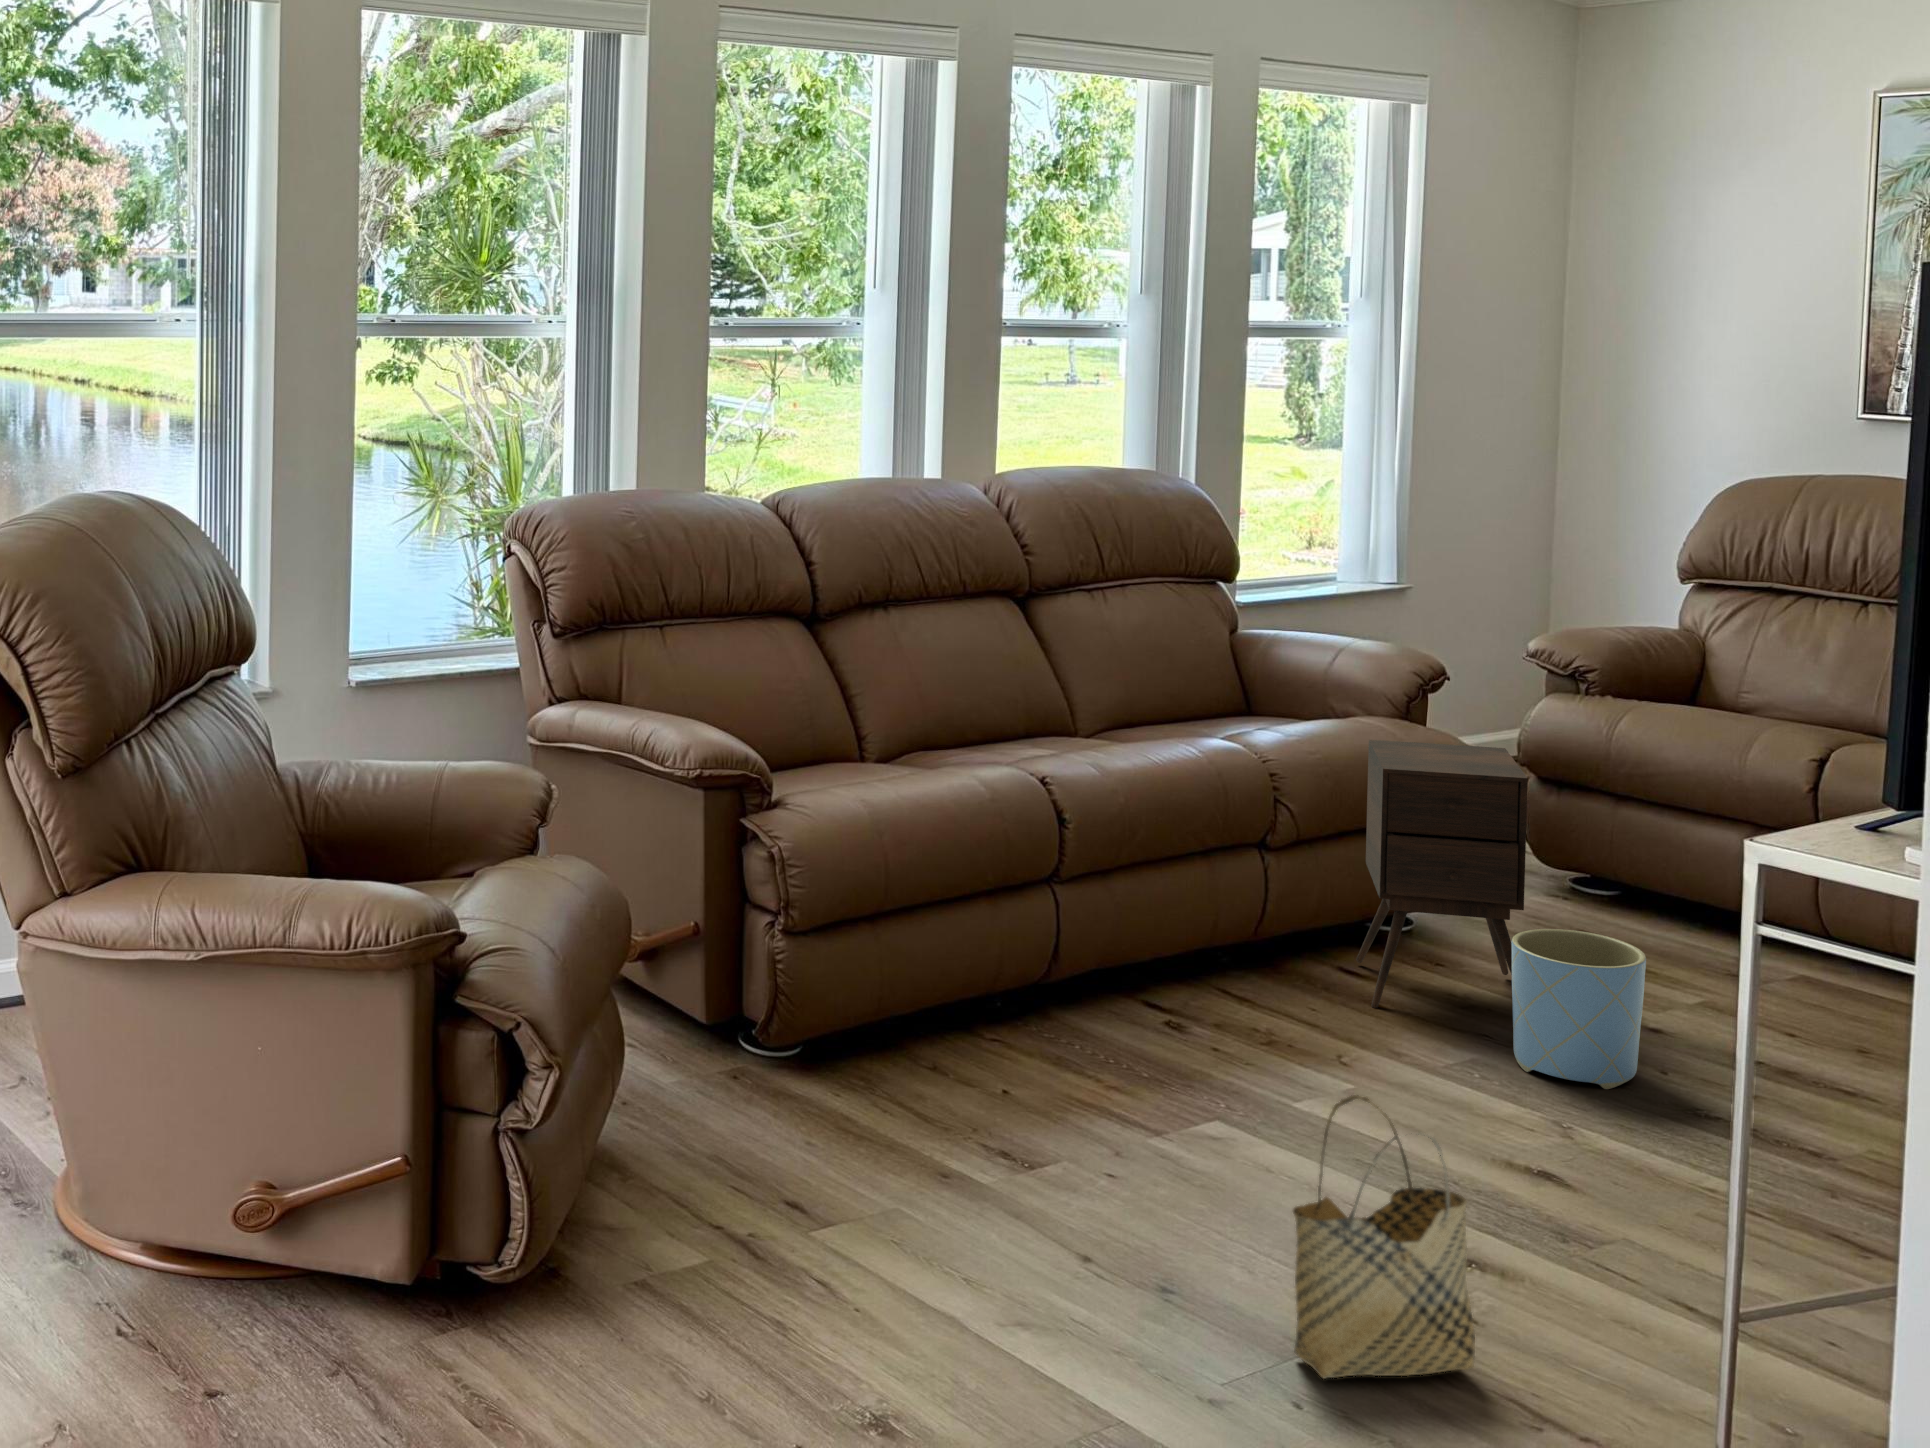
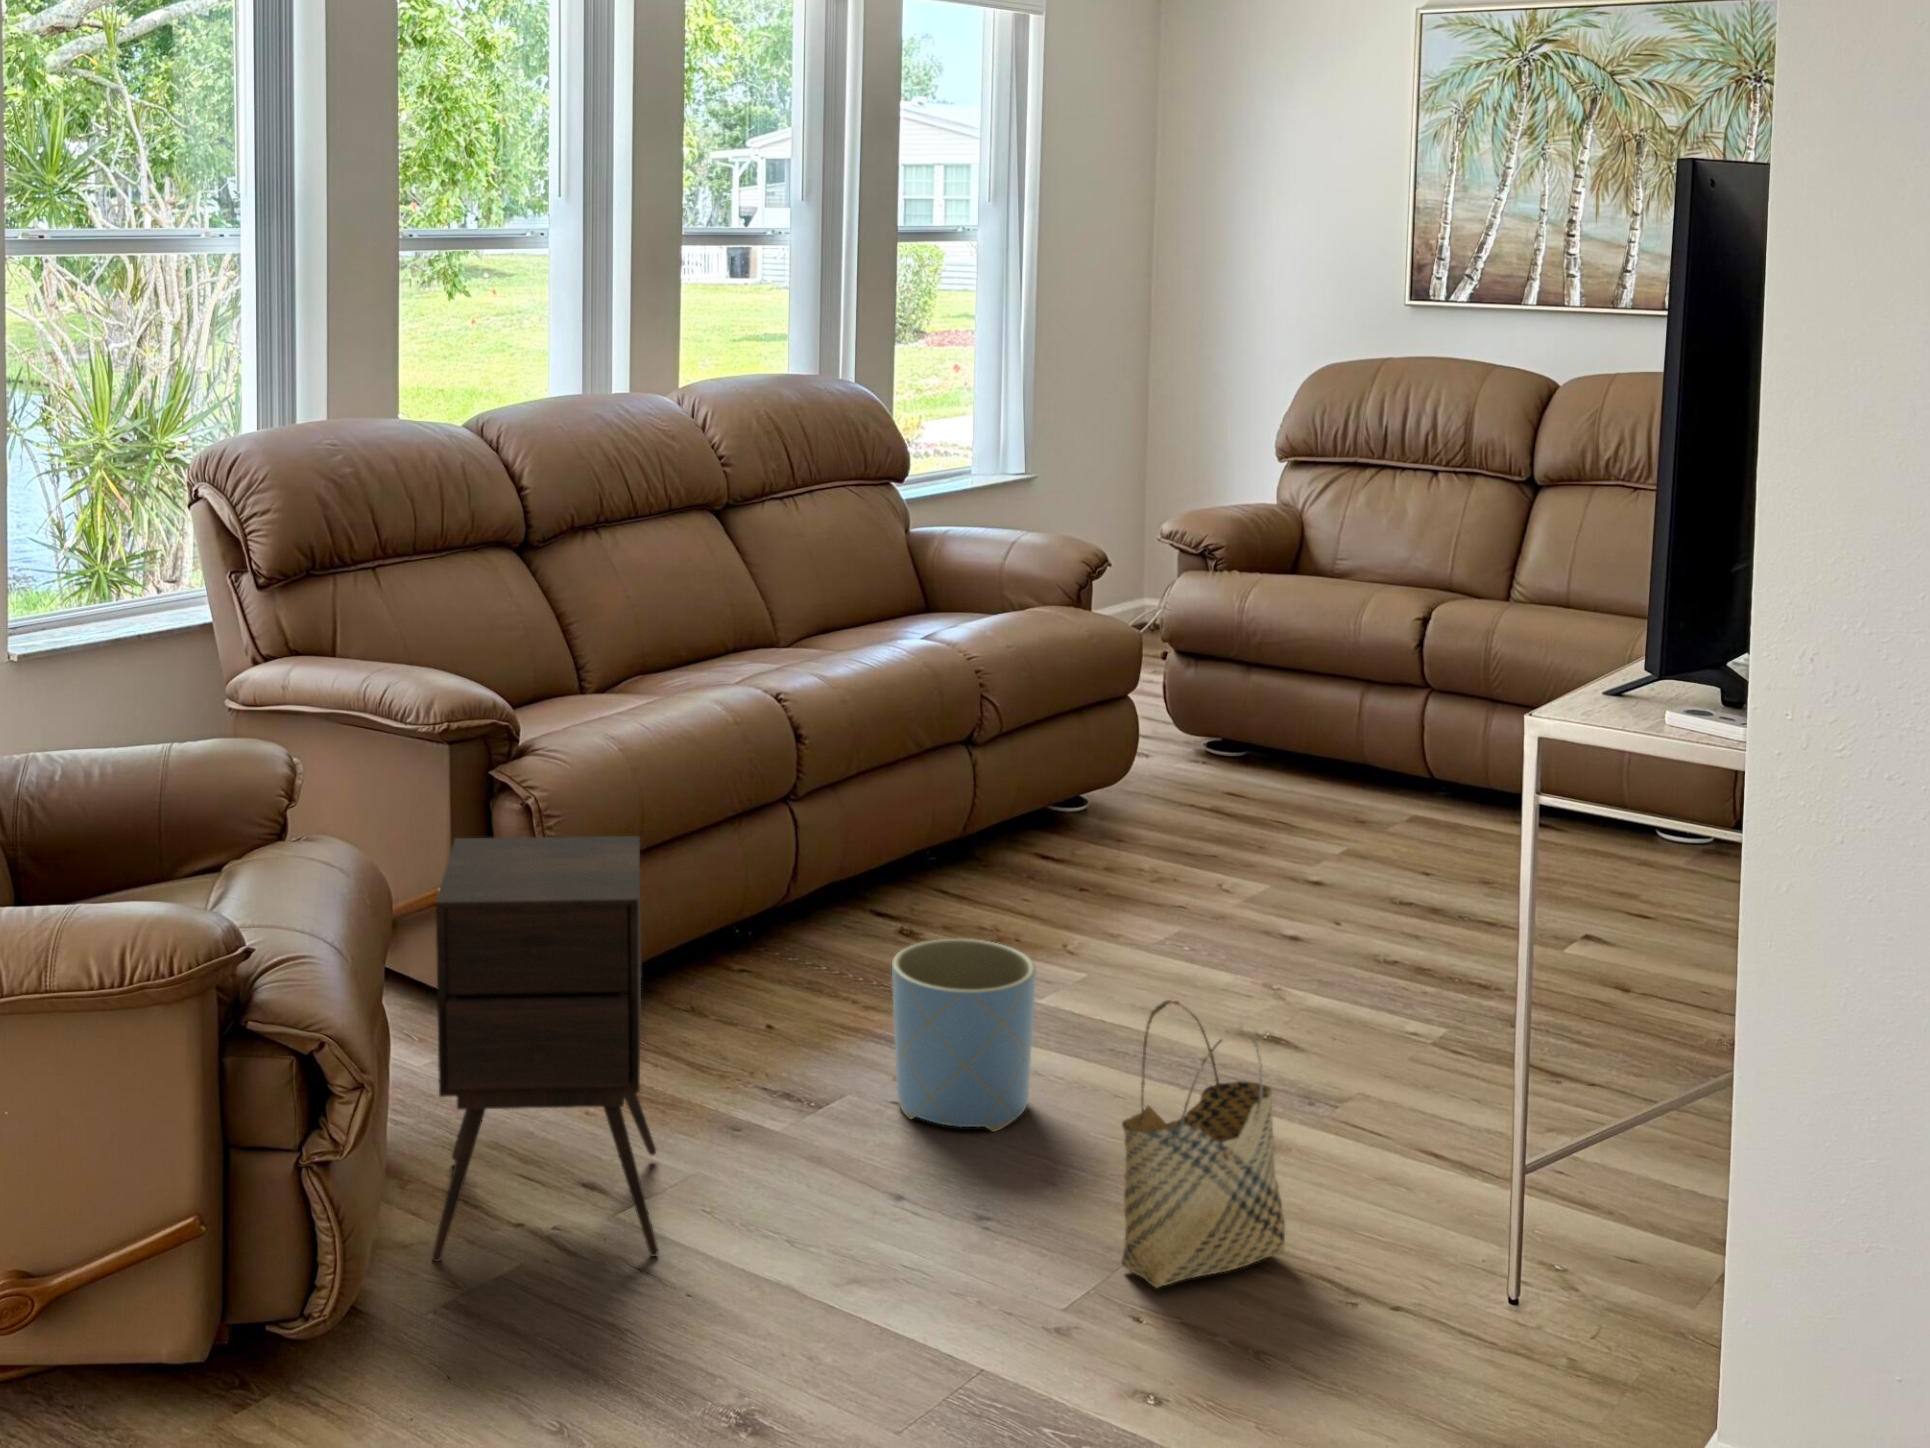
side table: present [1356,740,1528,1008] -> present [432,836,658,1262]
planter: present [1512,929,1646,1089] -> present [892,939,1036,1132]

